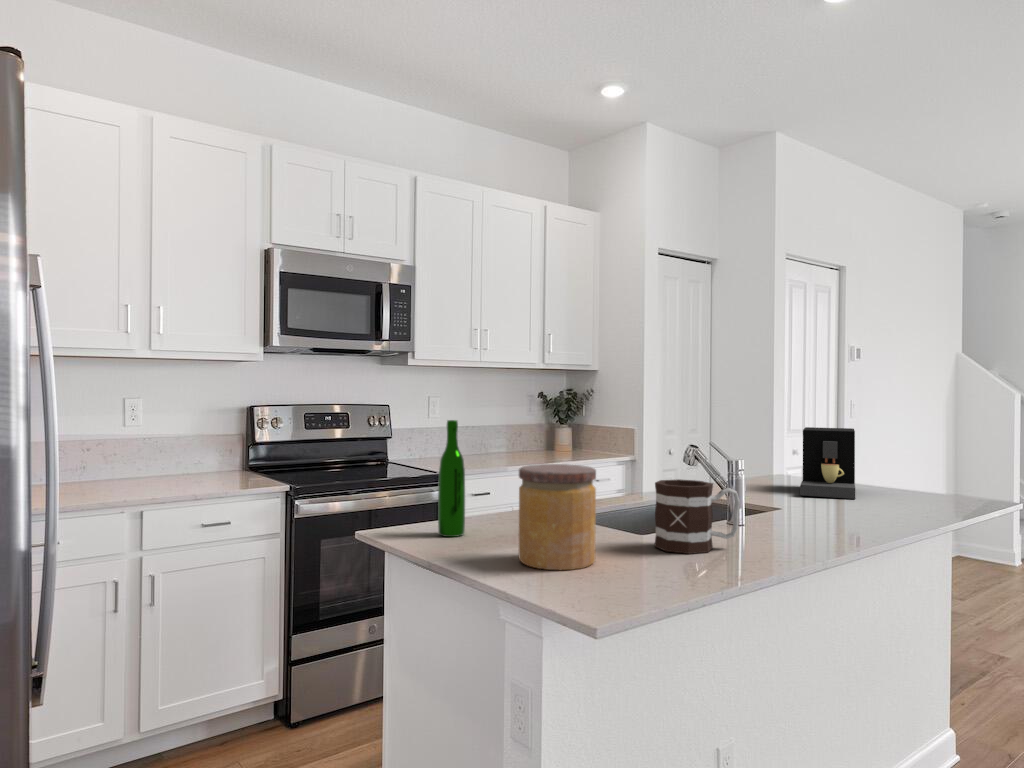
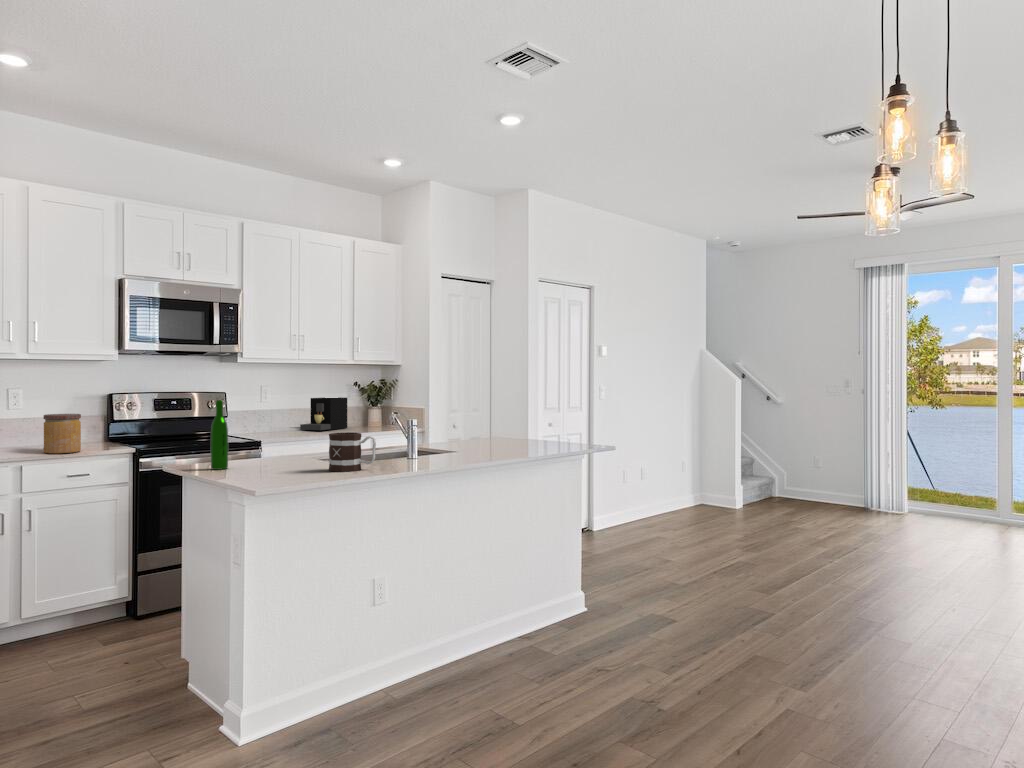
coffee maker: present [800,427,855,499] -> present [300,397,347,430]
jar: present [519,464,596,570] -> present [44,414,81,454]

